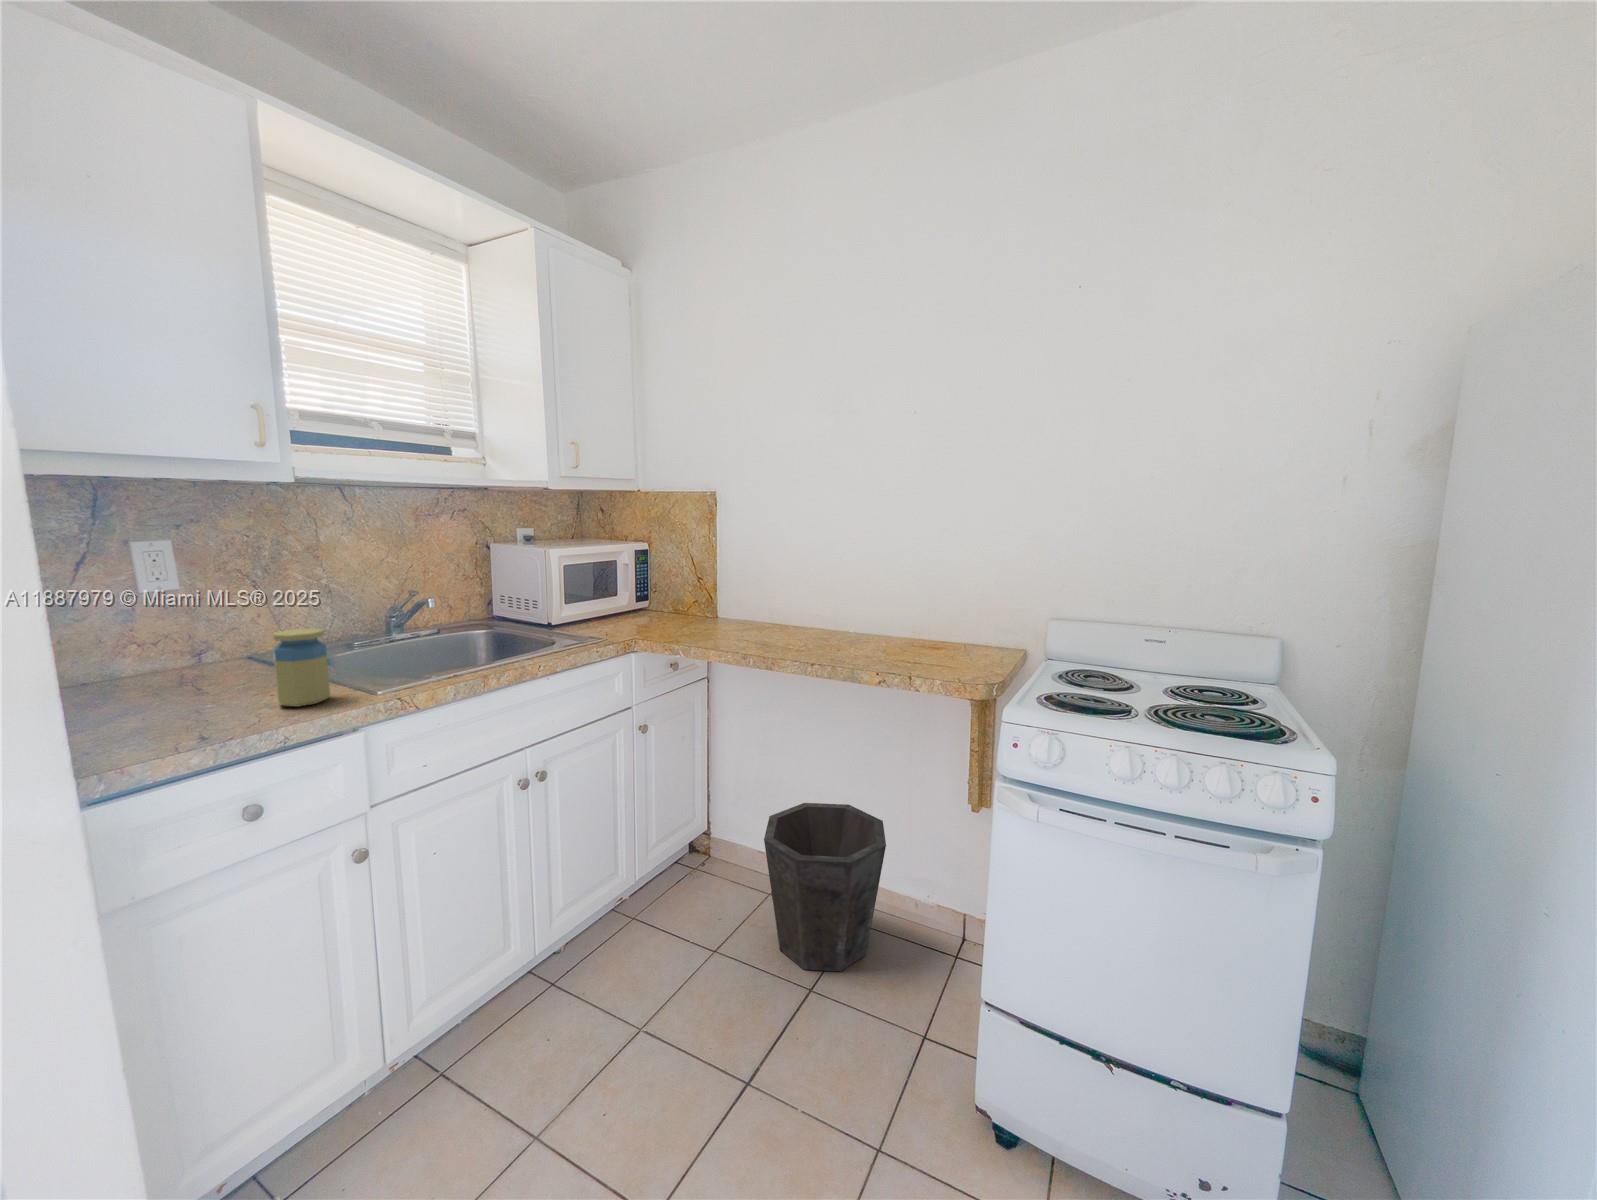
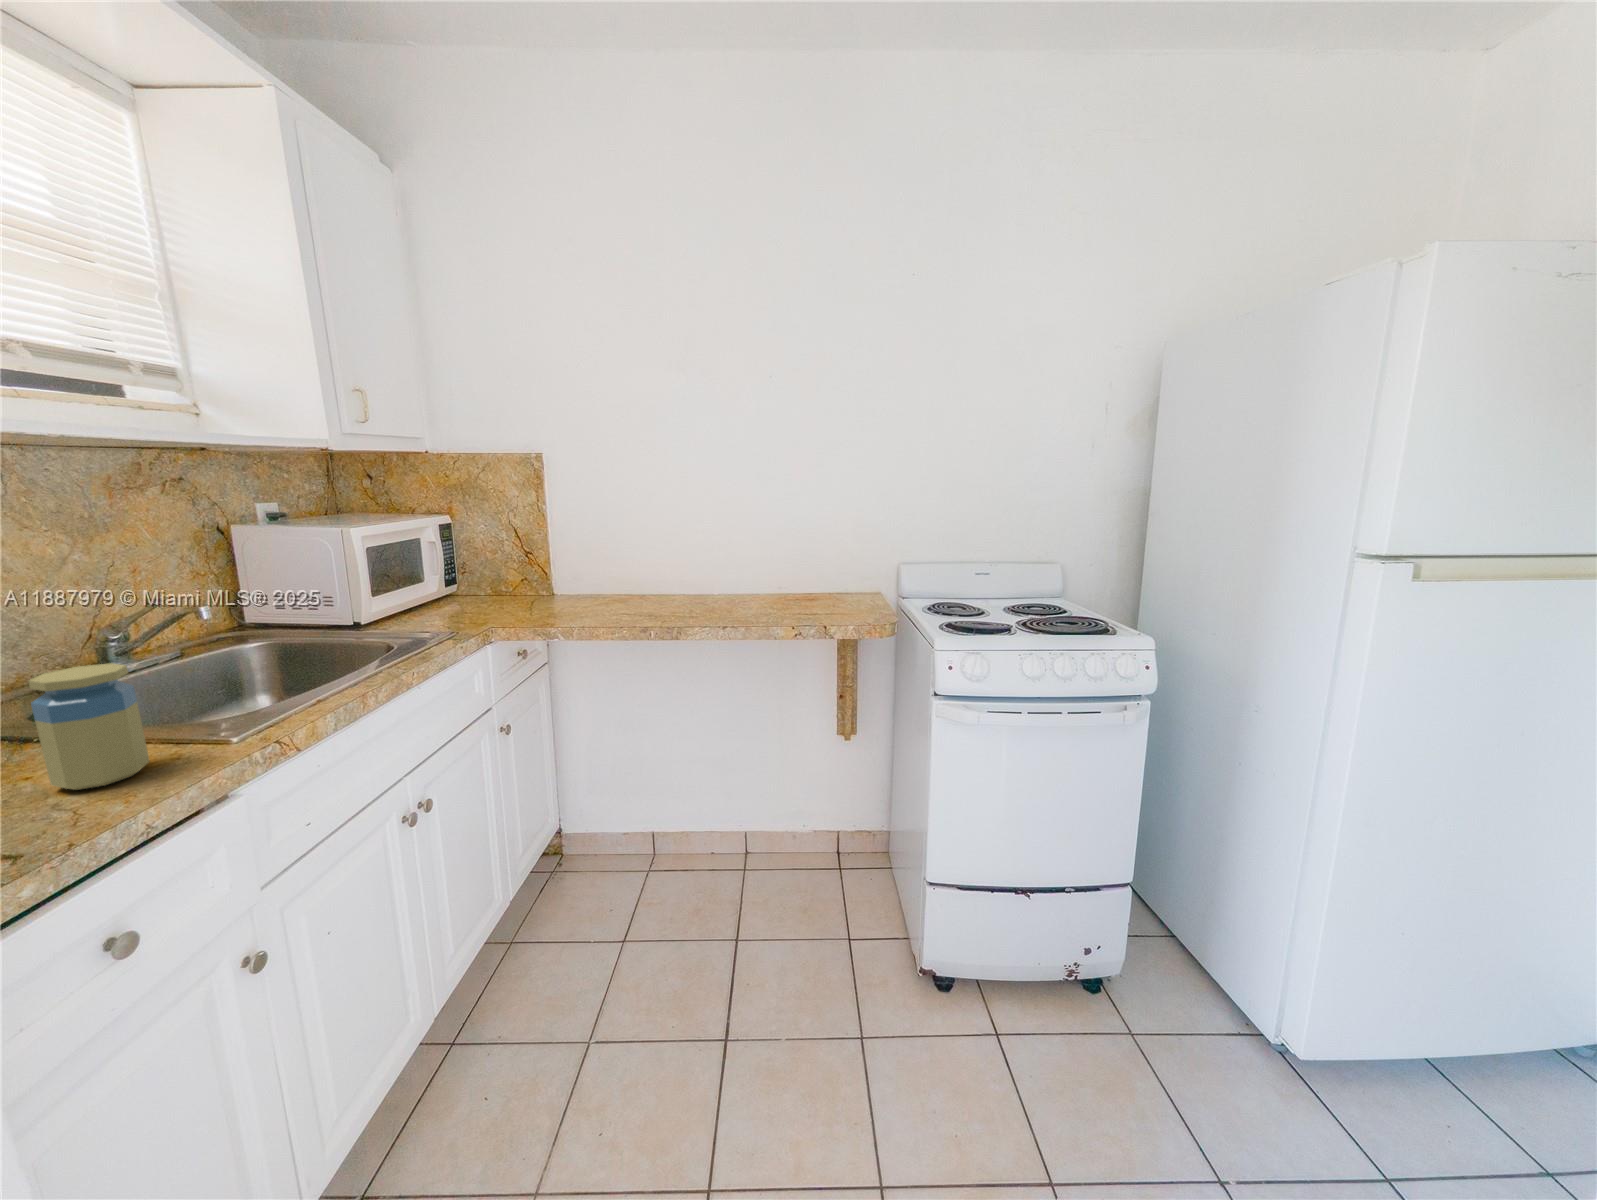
waste bin: present [764,803,886,971] -> none [657,761,782,924]

